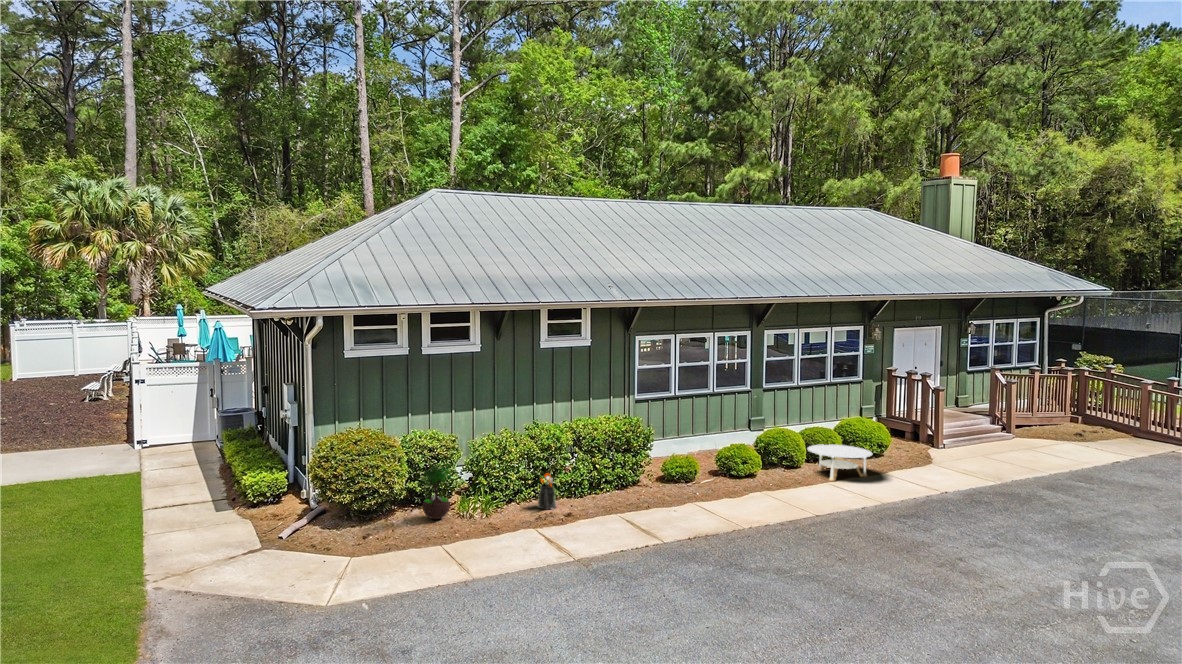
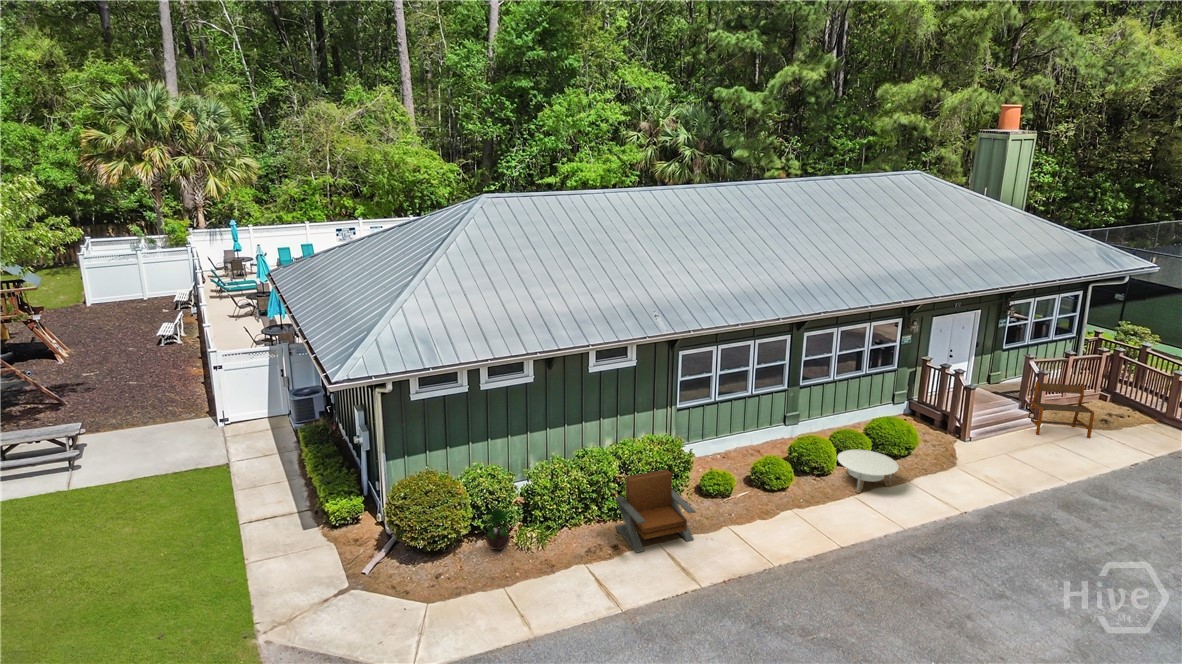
bench: none [999,395,1067,448] -> present [1031,382,1094,438]
lounge chair: none [569,440,657,520] -> present [615,470,695,553]
watering can: present [538,473,556,509] -> none [587,501,604,535]

